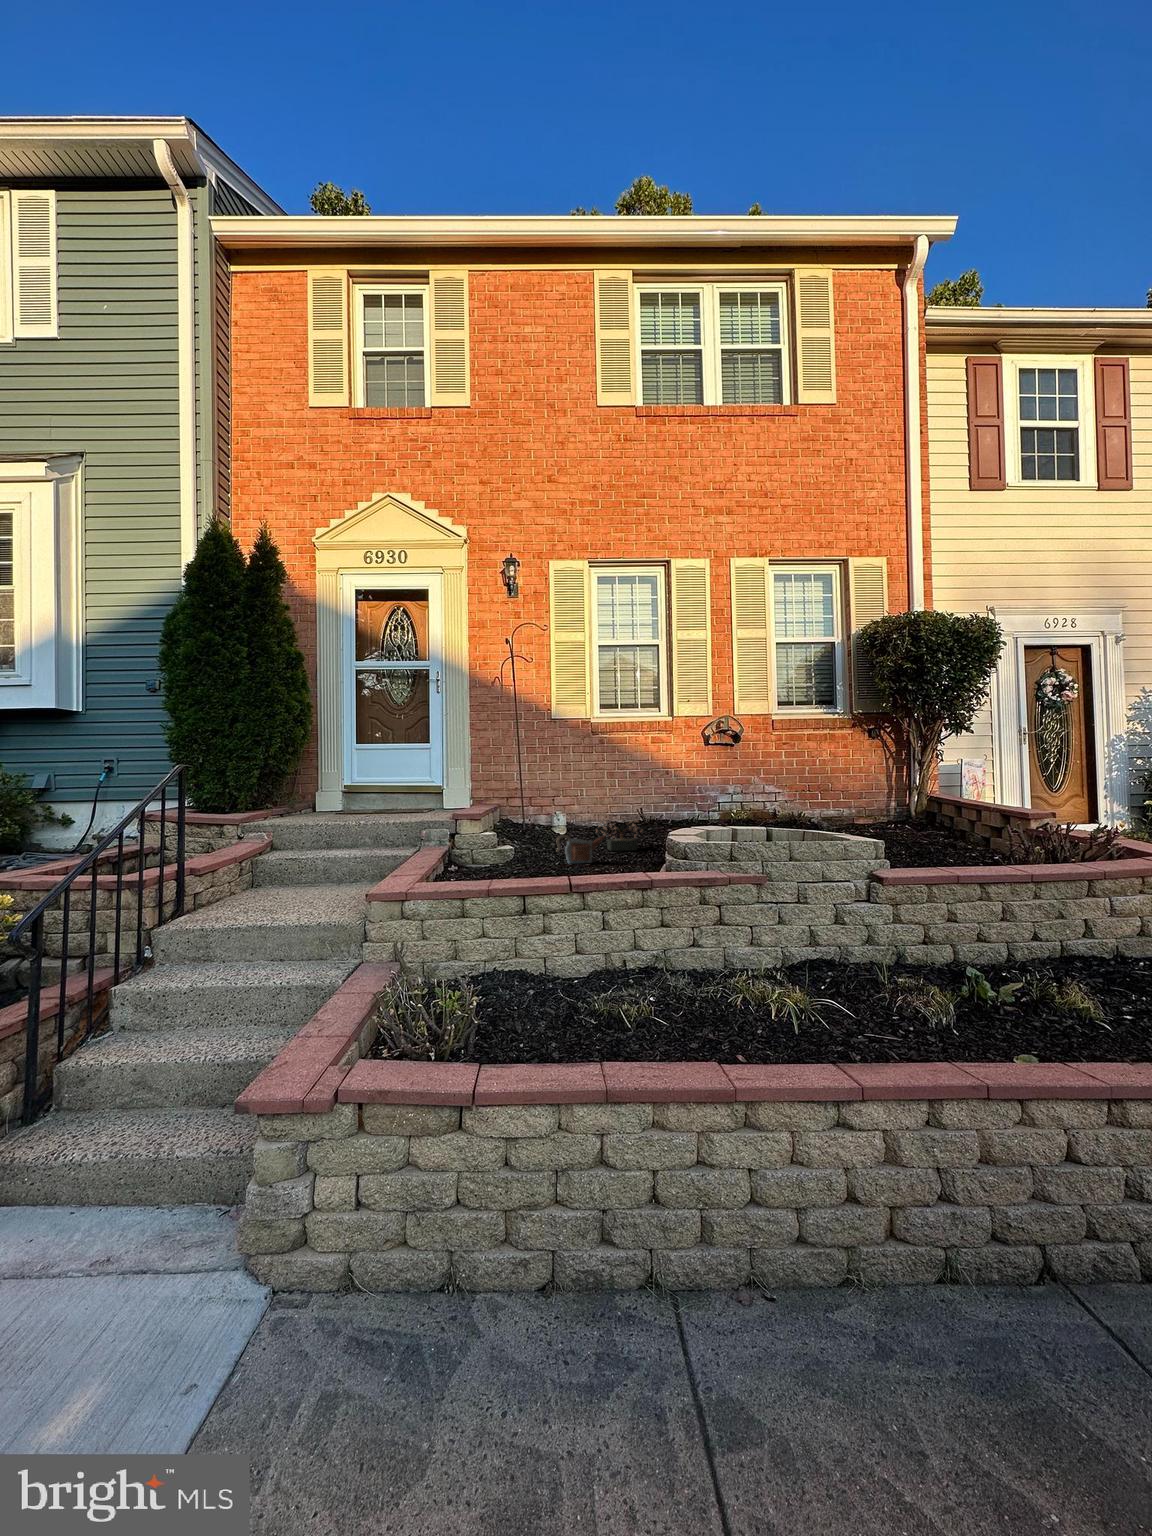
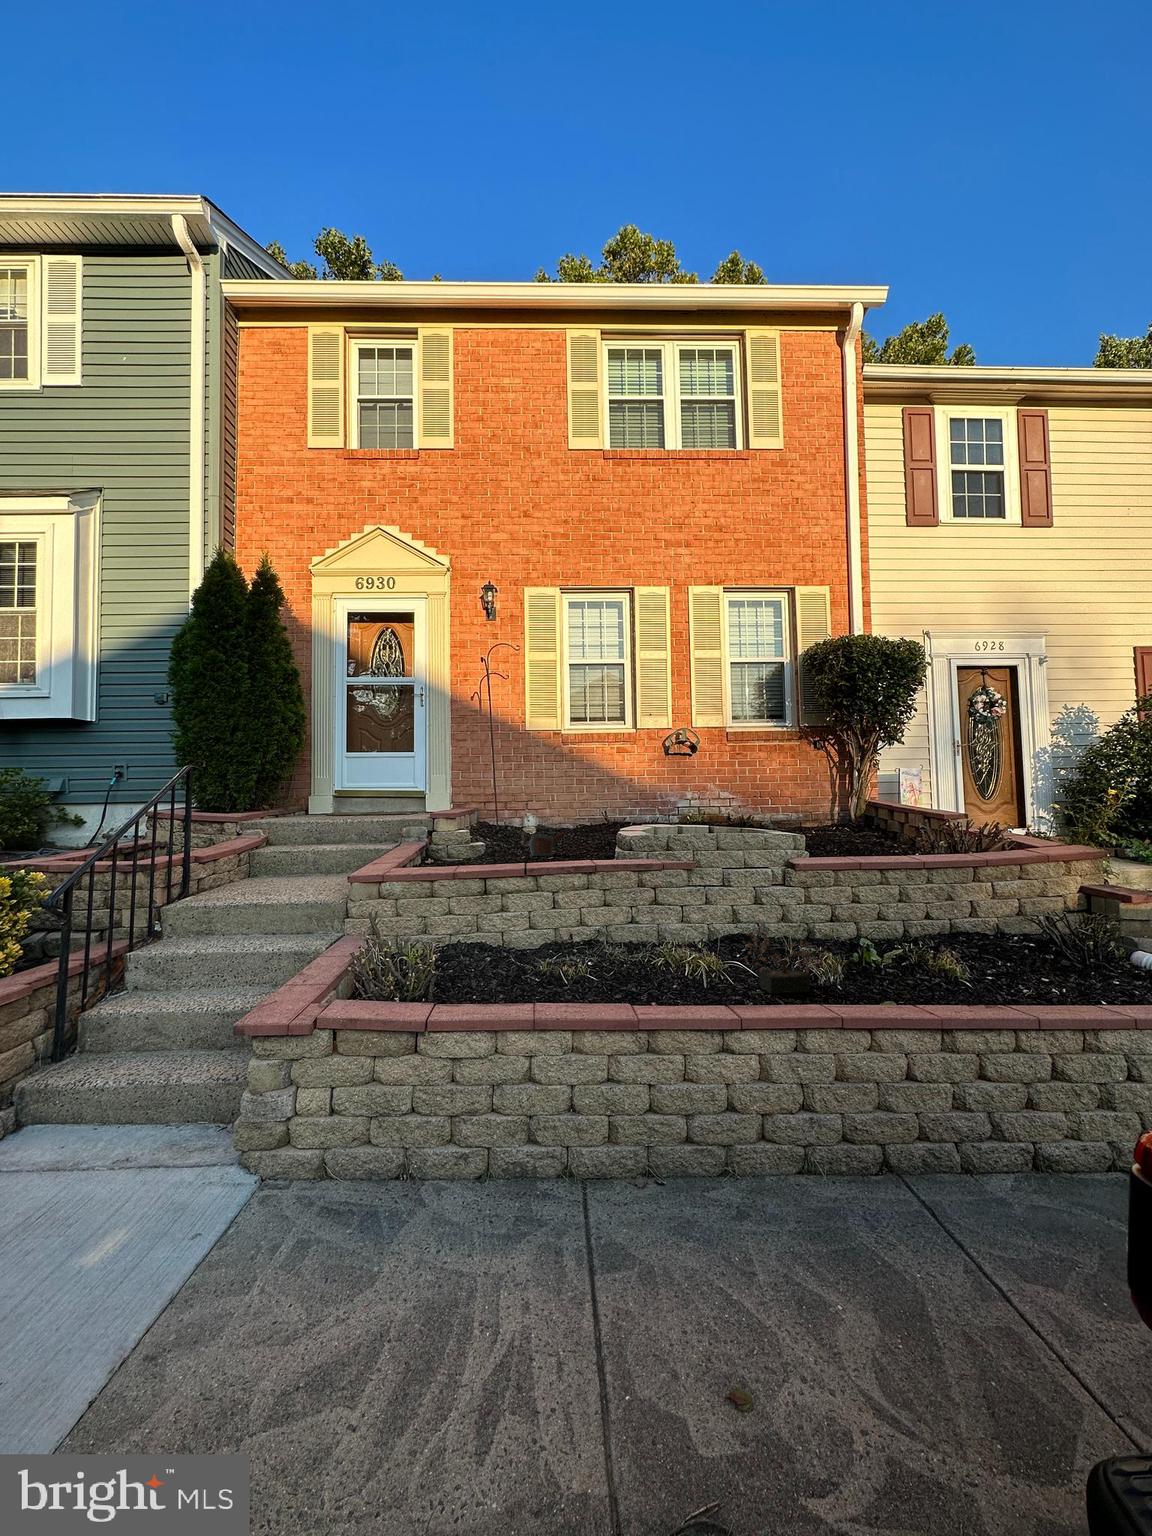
decorative plant: present [598,812,642,851] -> present [745,930,816,994]

